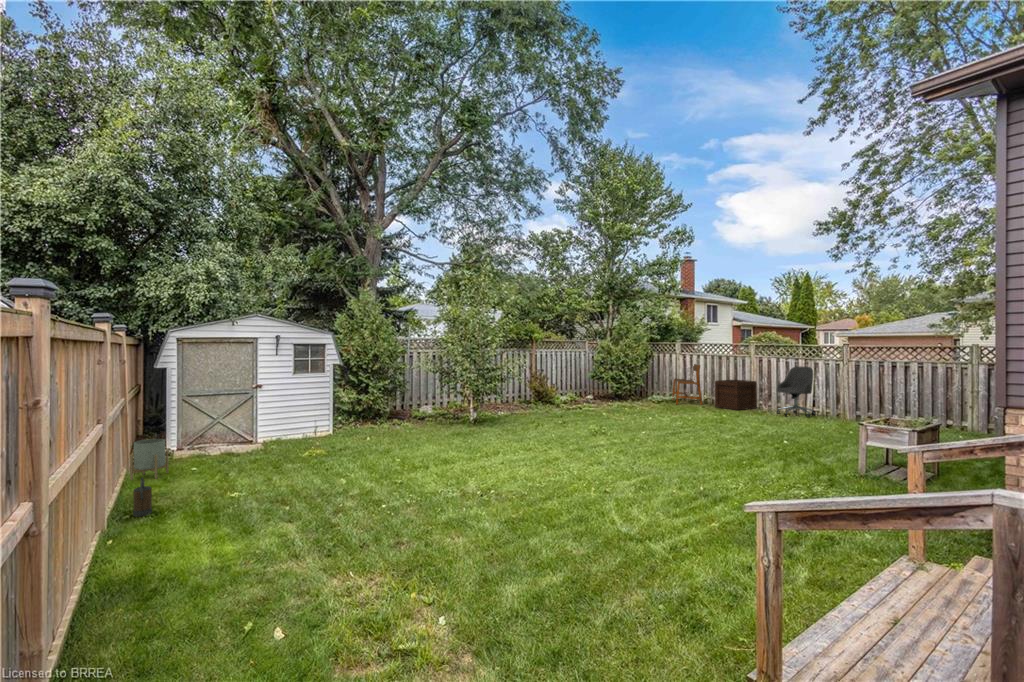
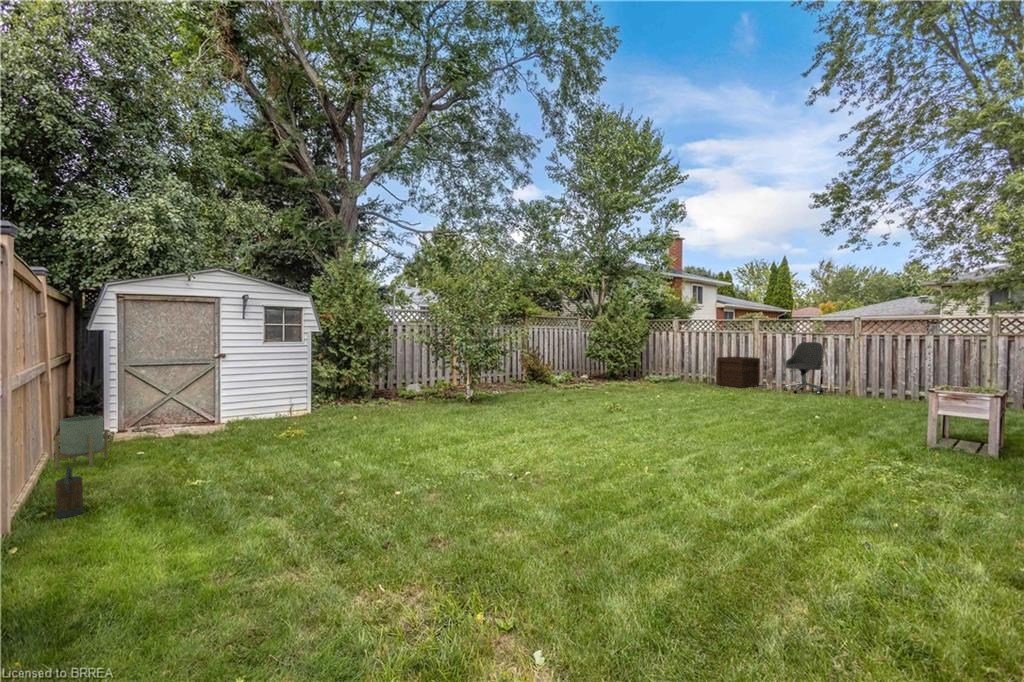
bench: present [672,364,702,405] -> none [667,340,702,383]

